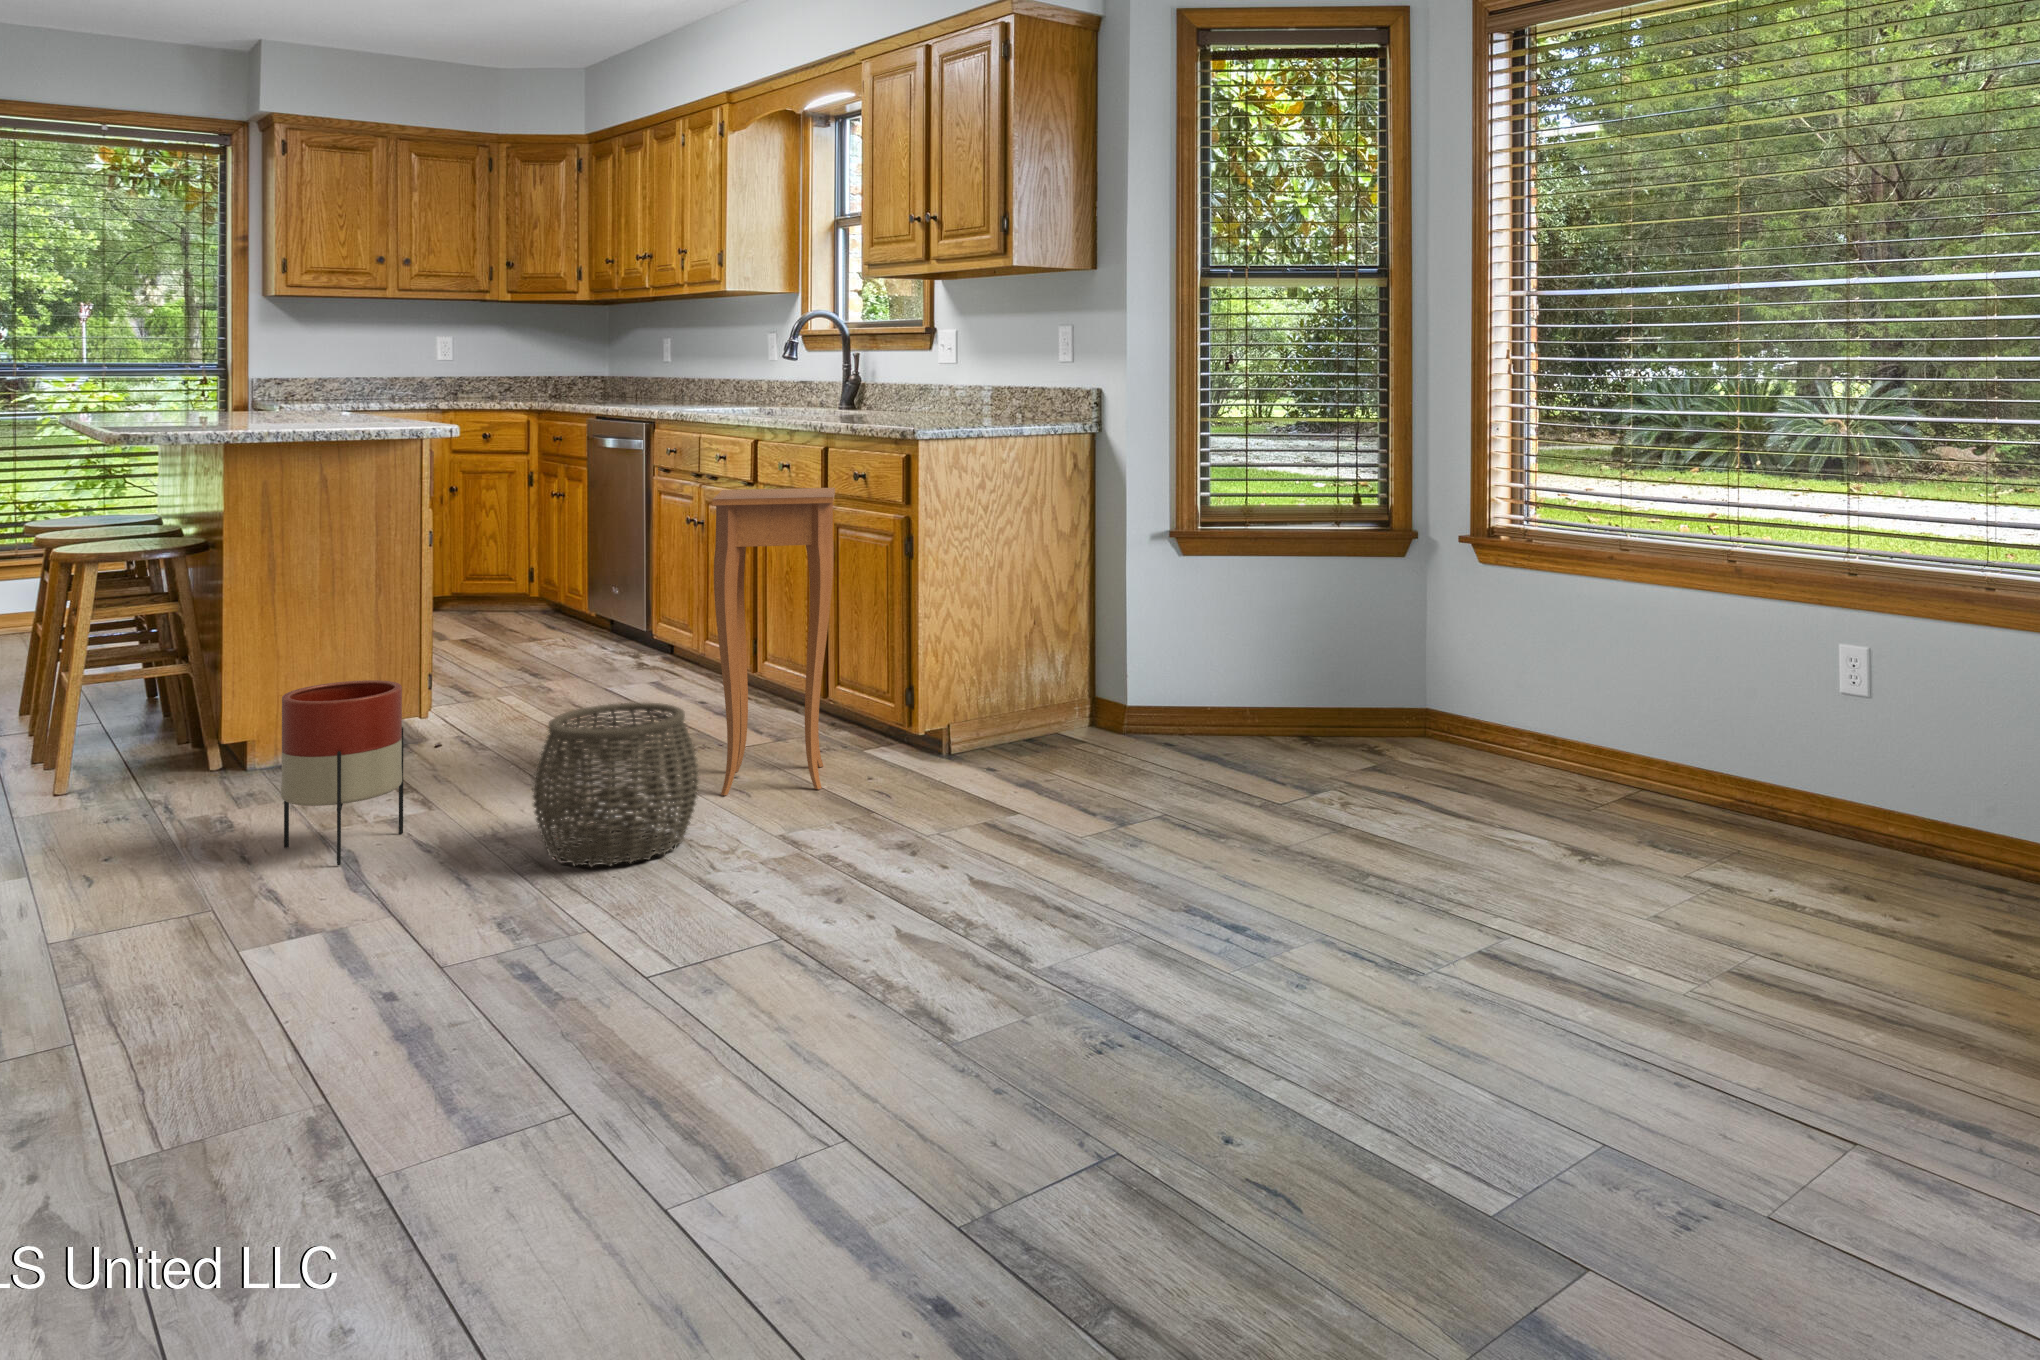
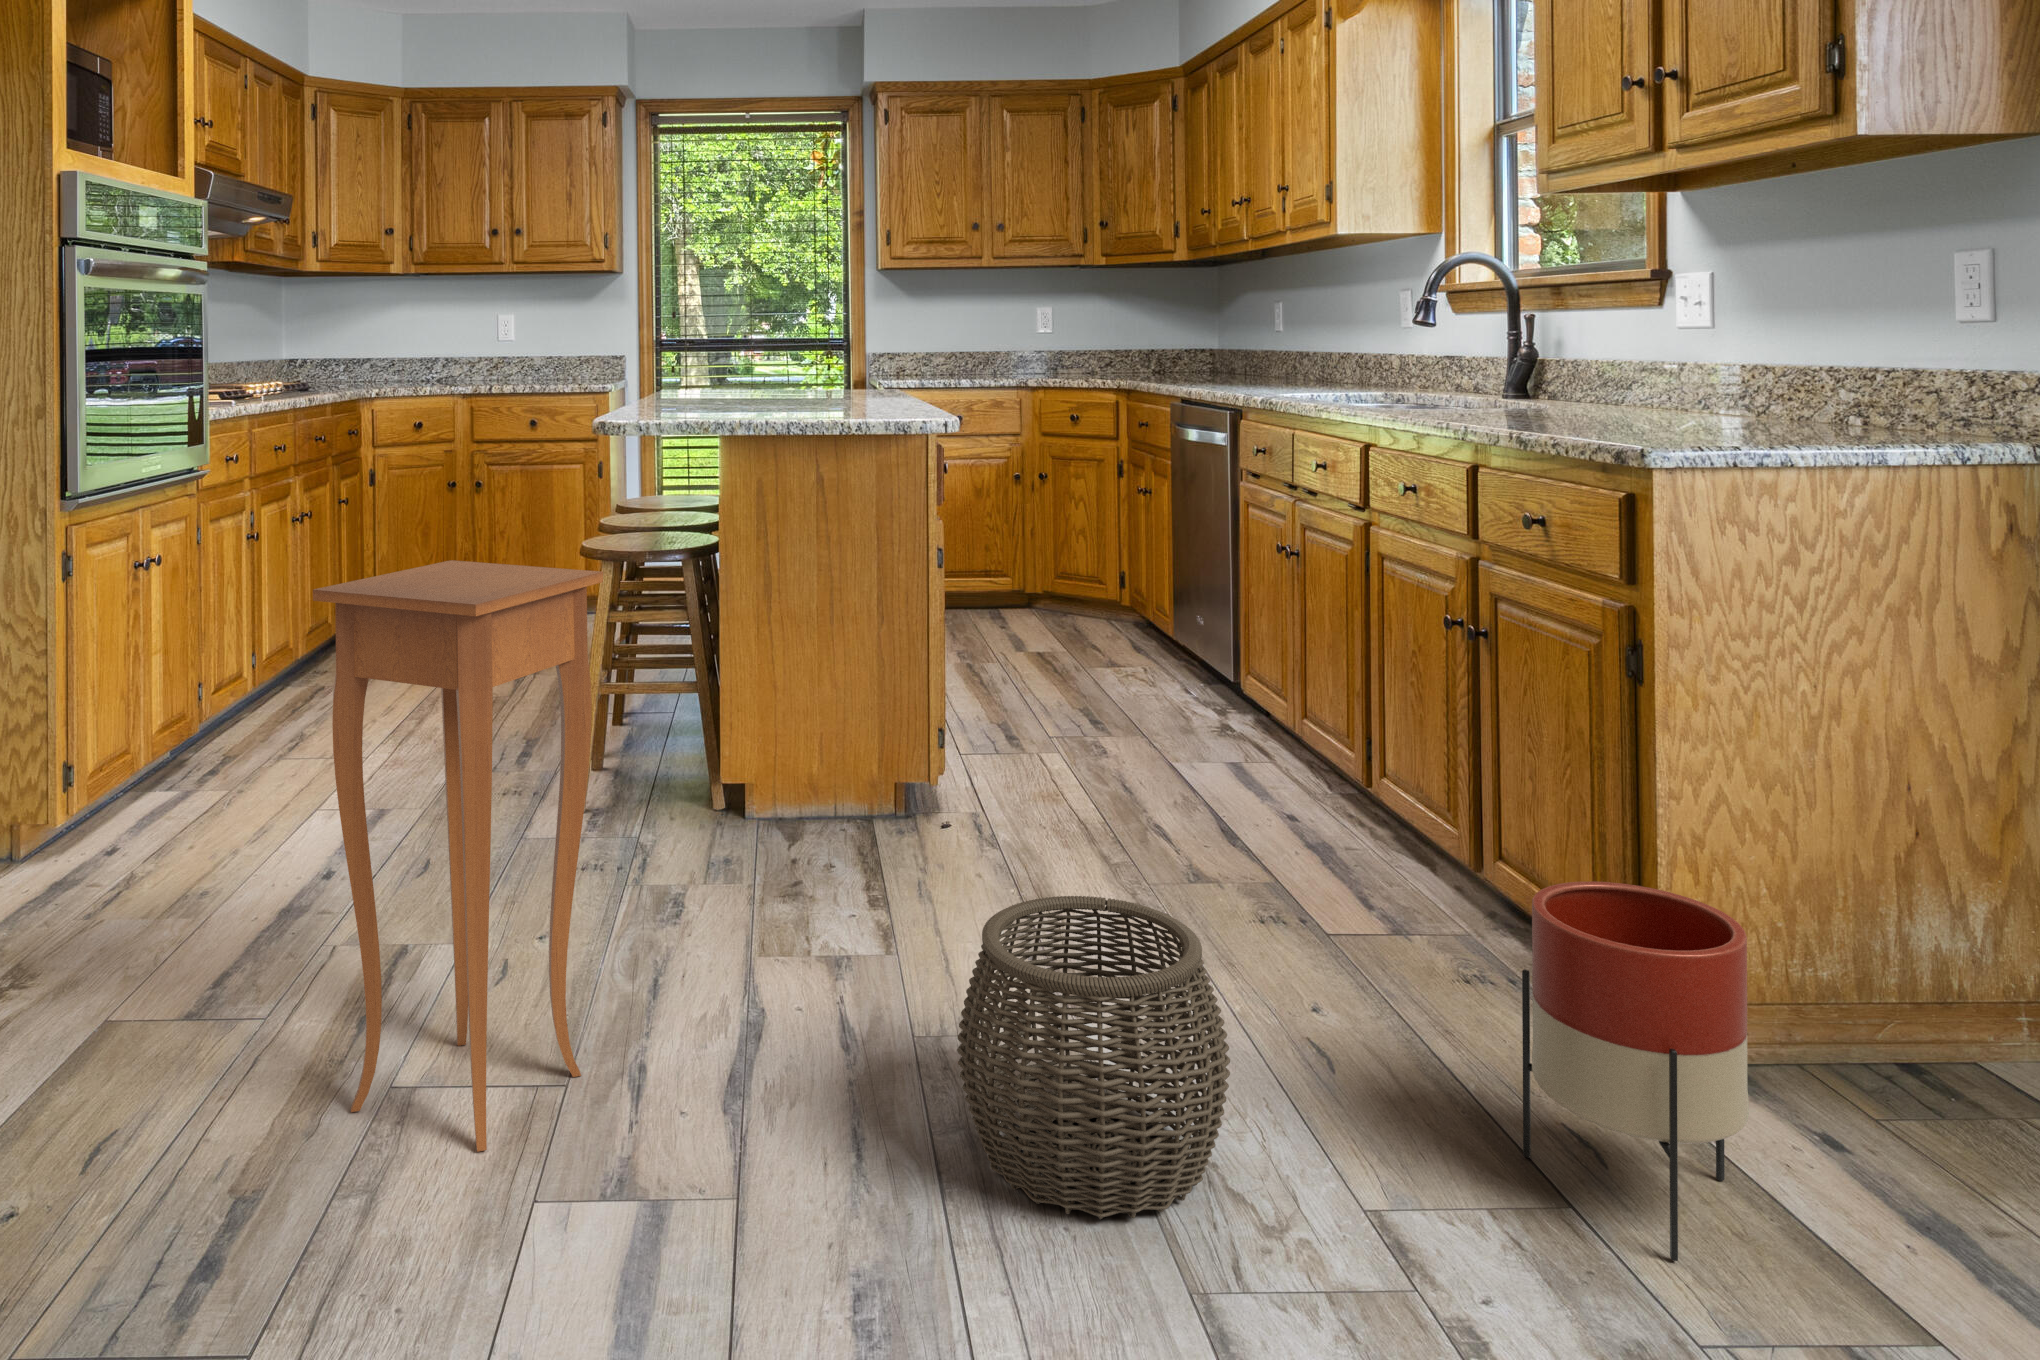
side table: present [712,488,835,795] -> present [313,560,603,1152]
planter: present [281,680,403,865] -> present [1522,882,1749,1261]

